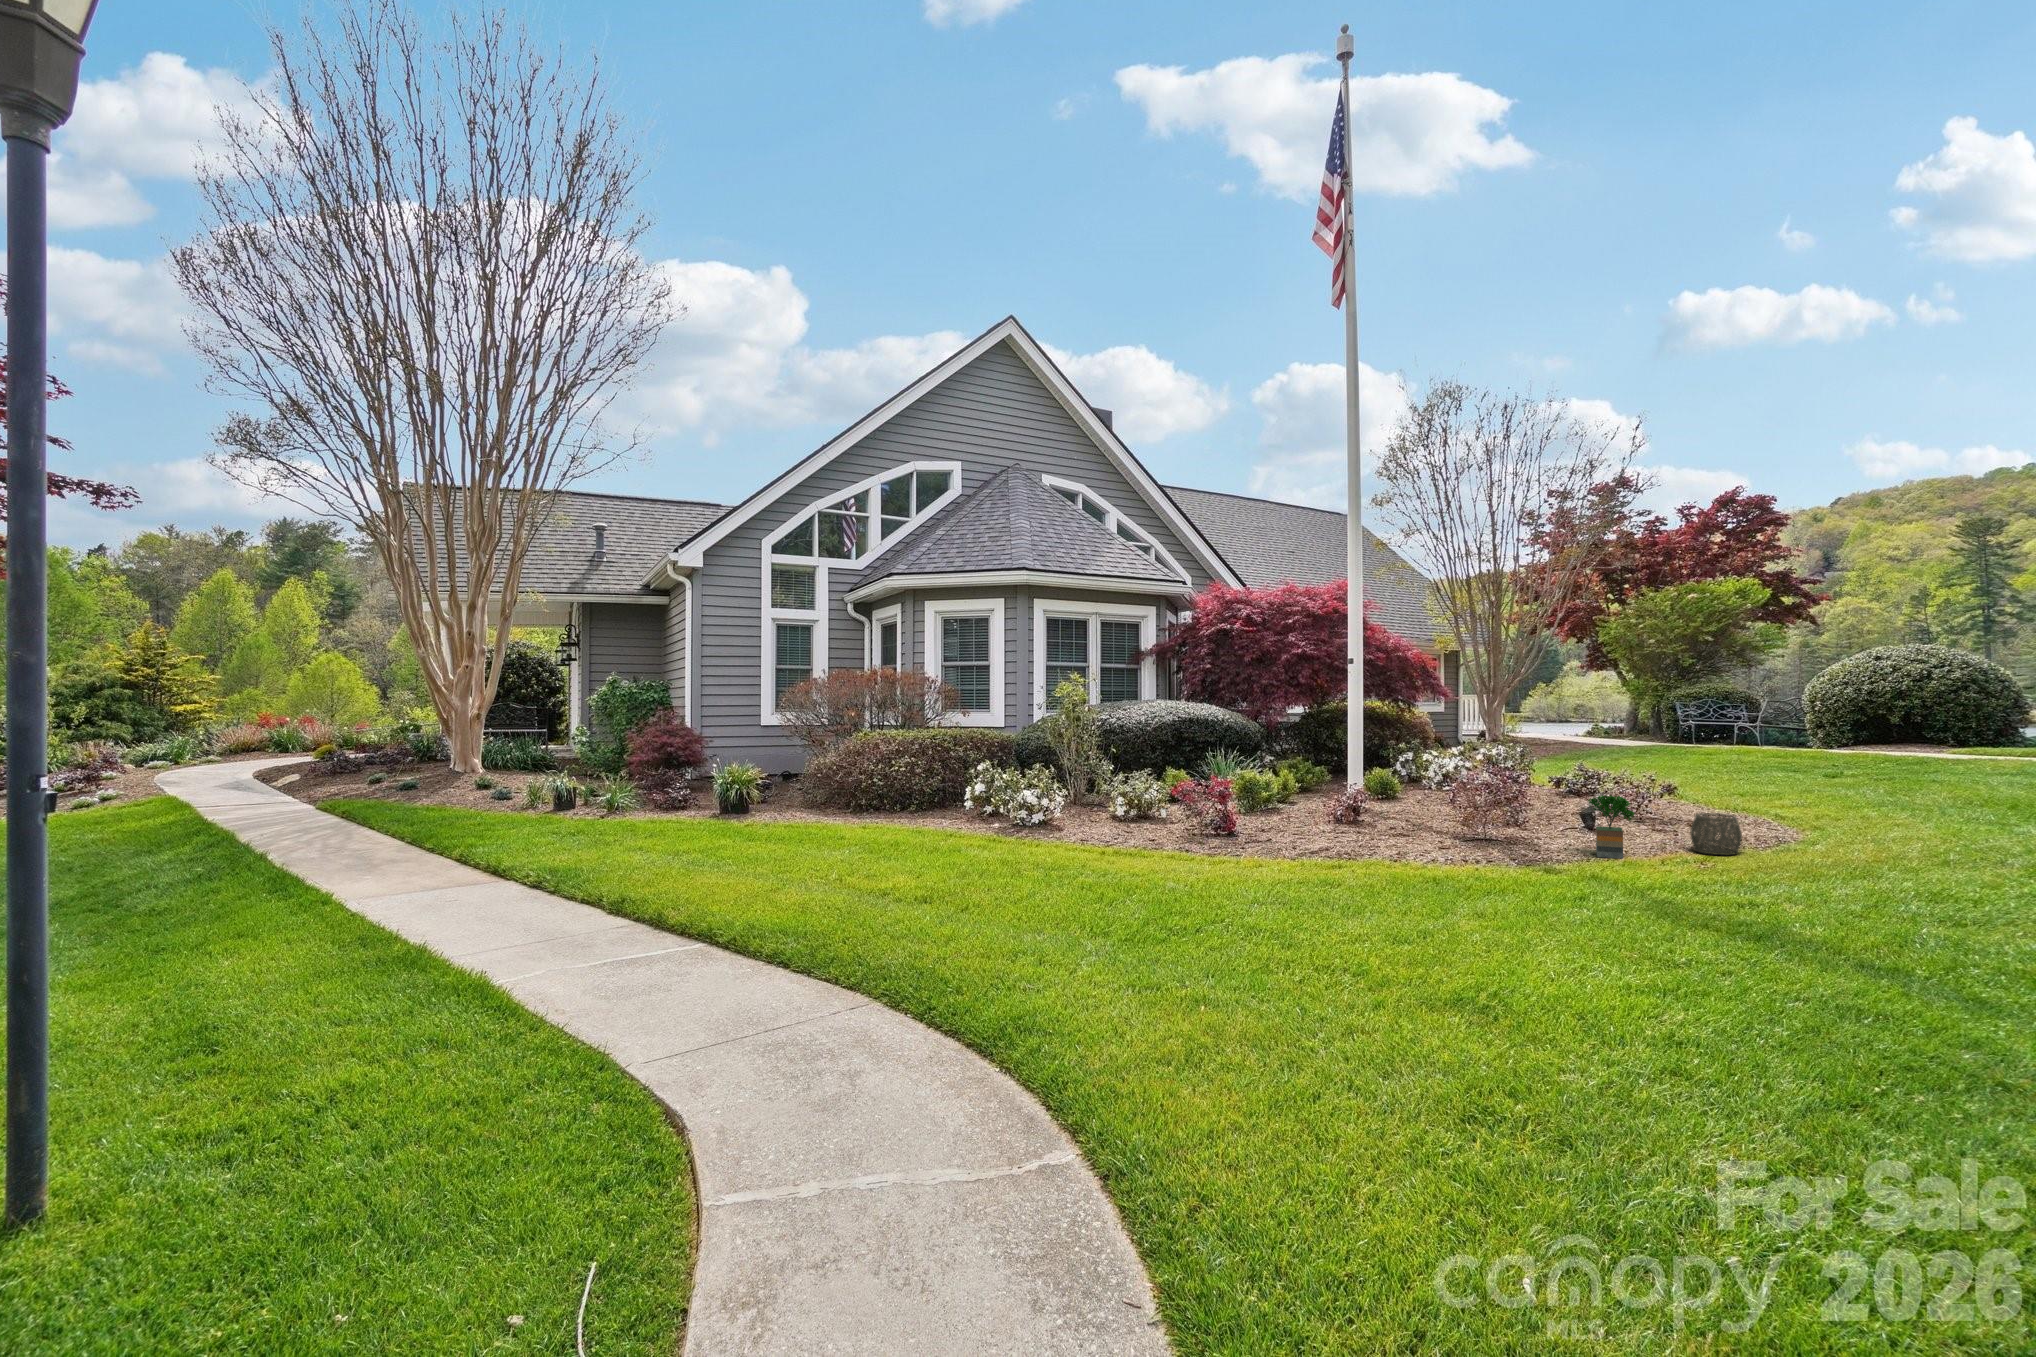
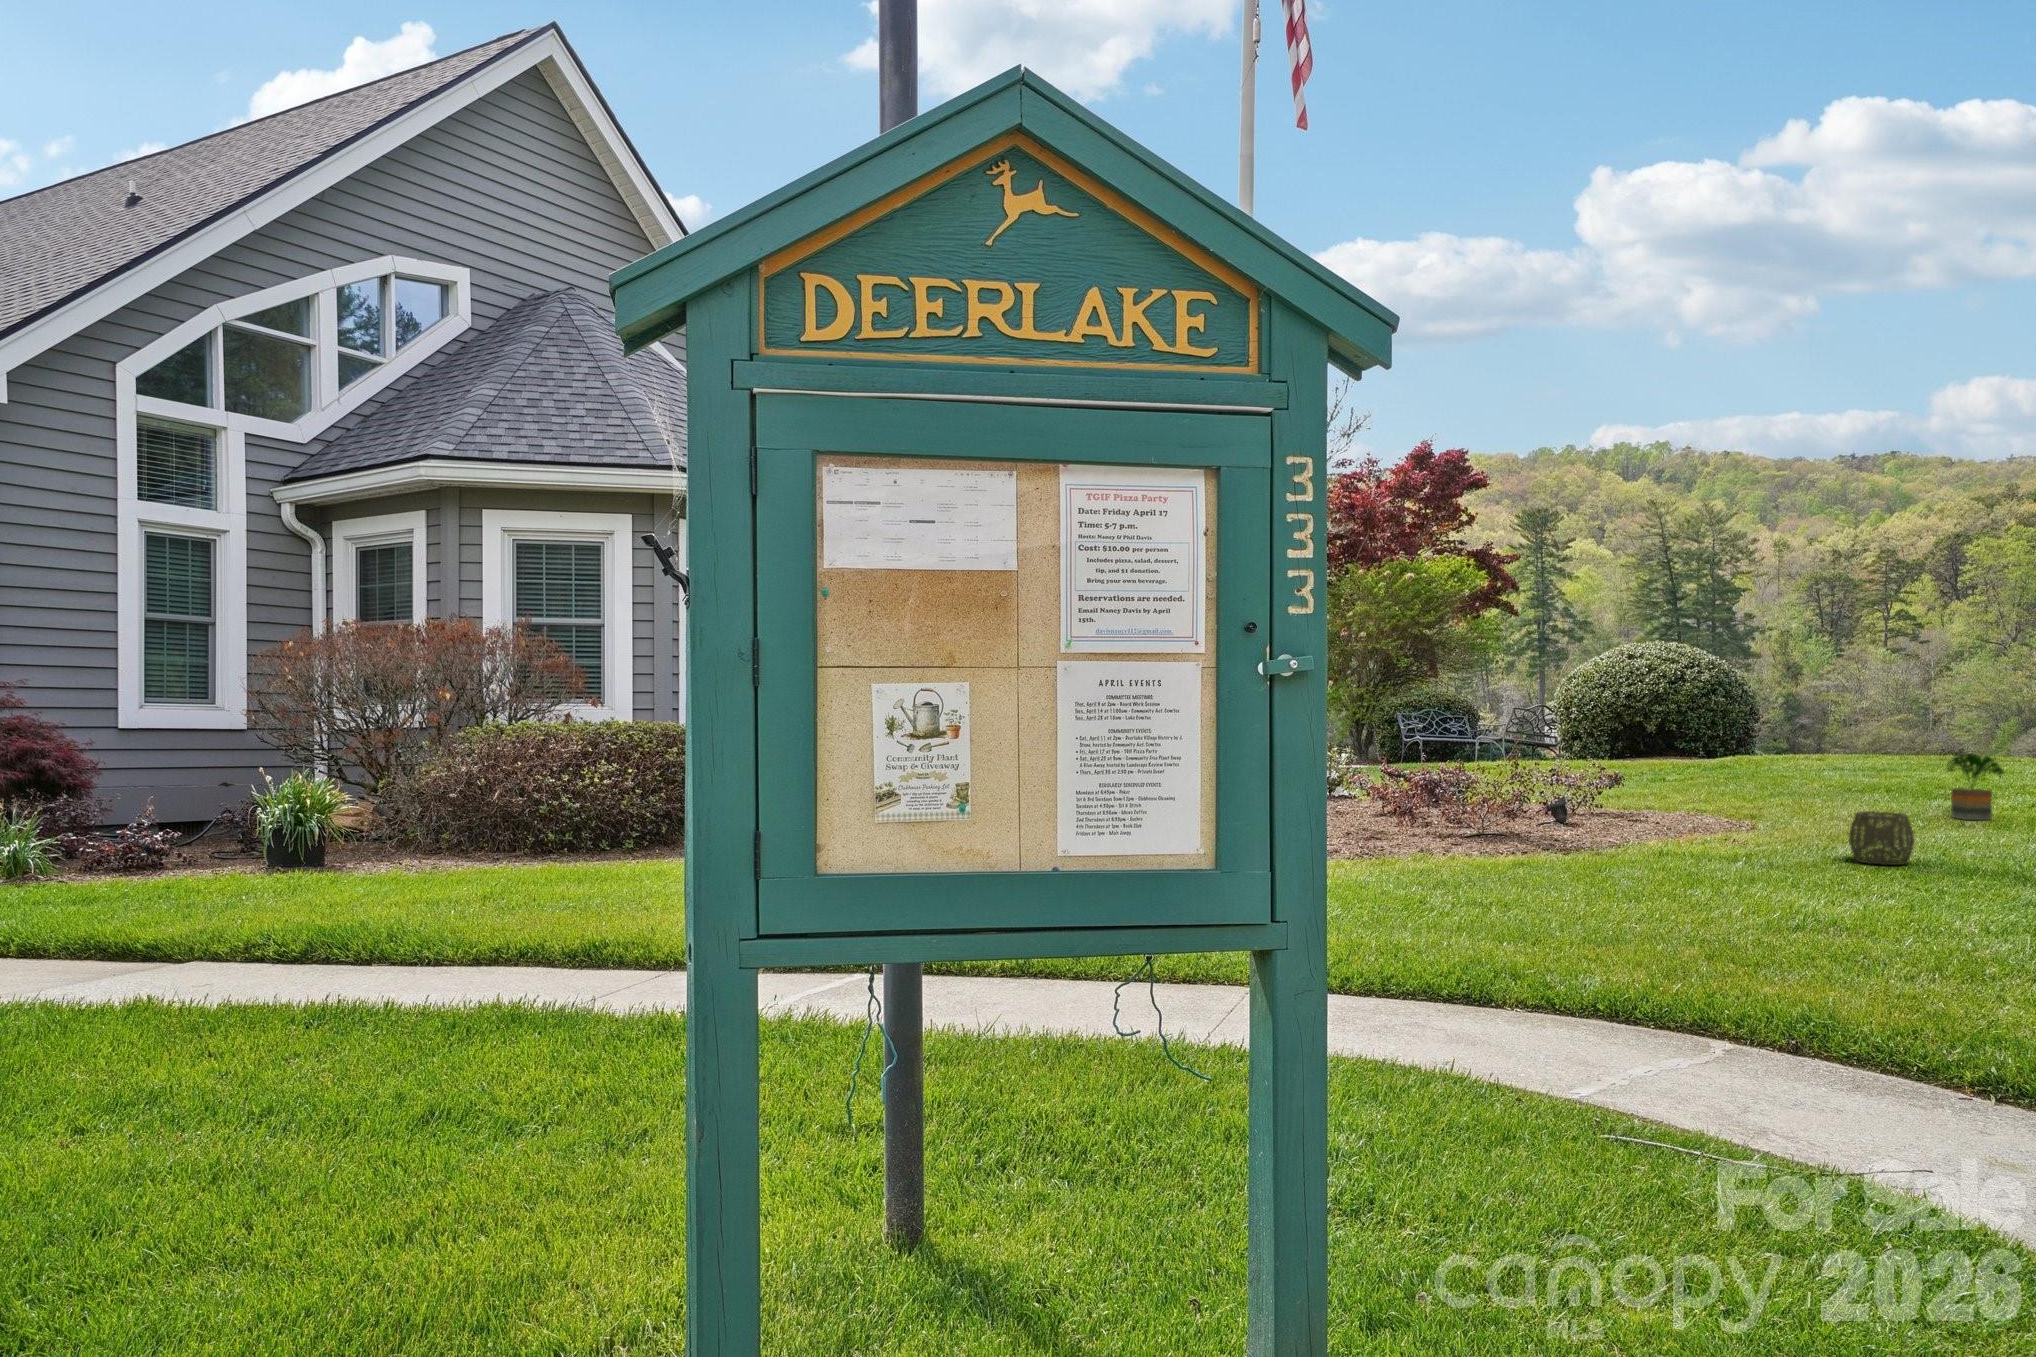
potted tree: present [1588,795,1634,859] -> present [1948,754,2004,820]

